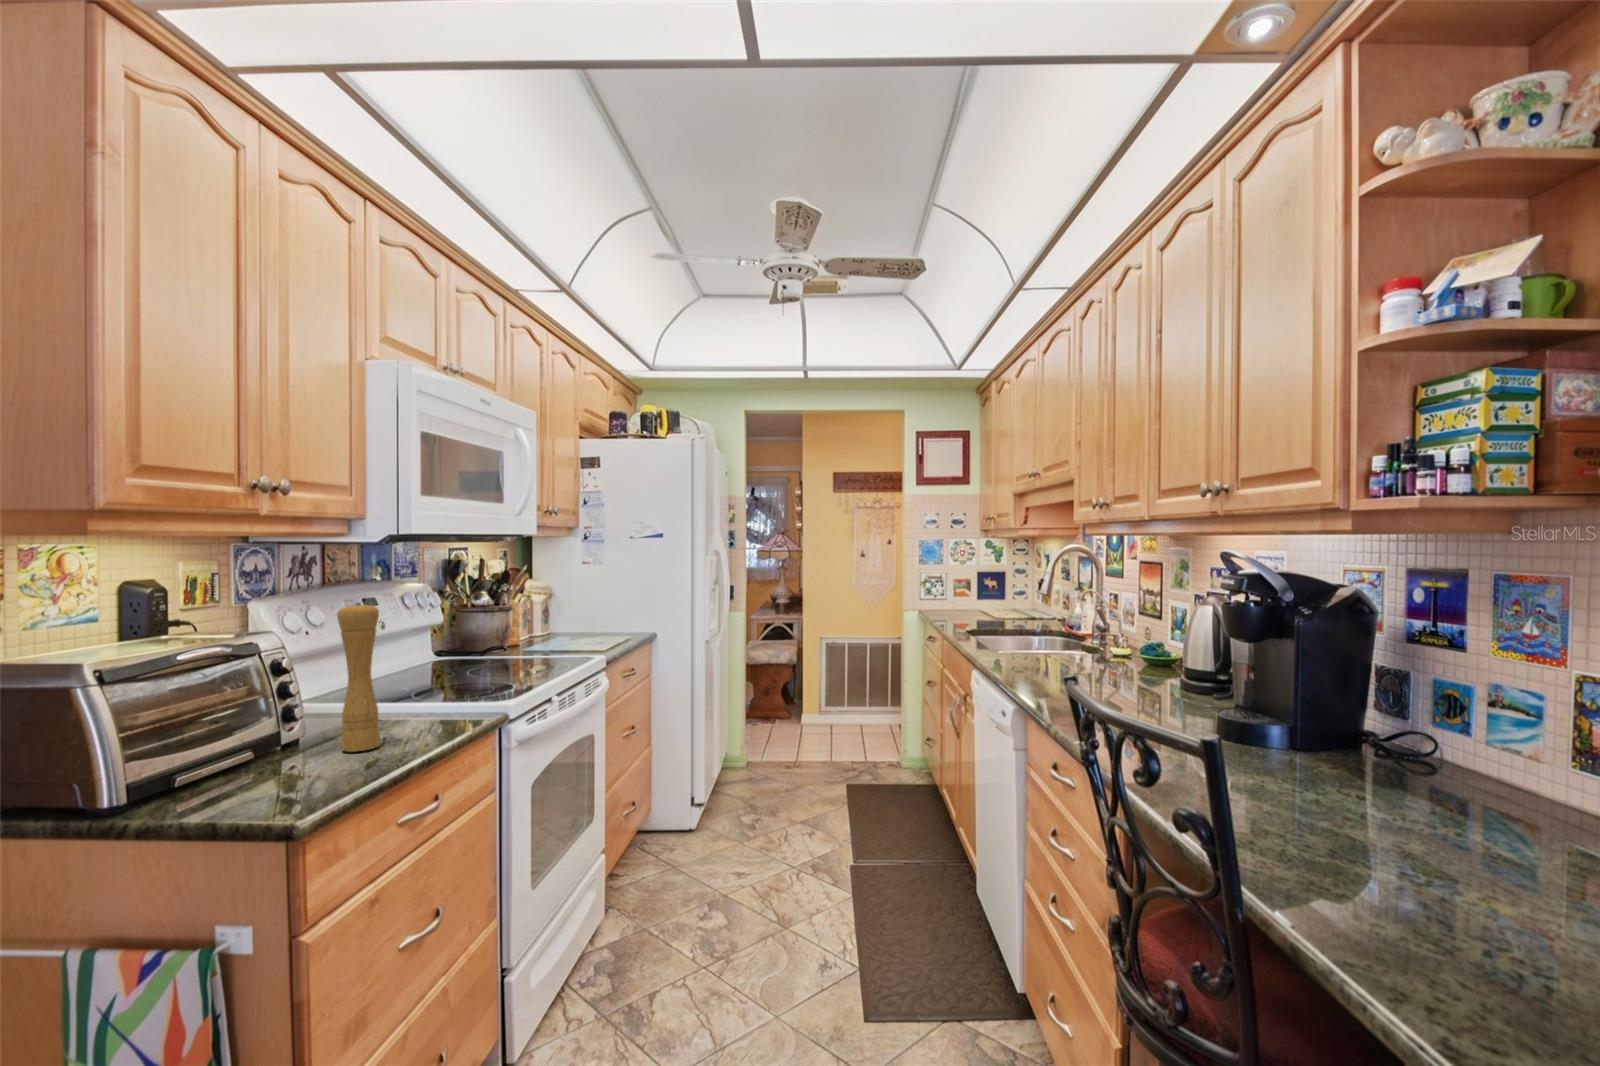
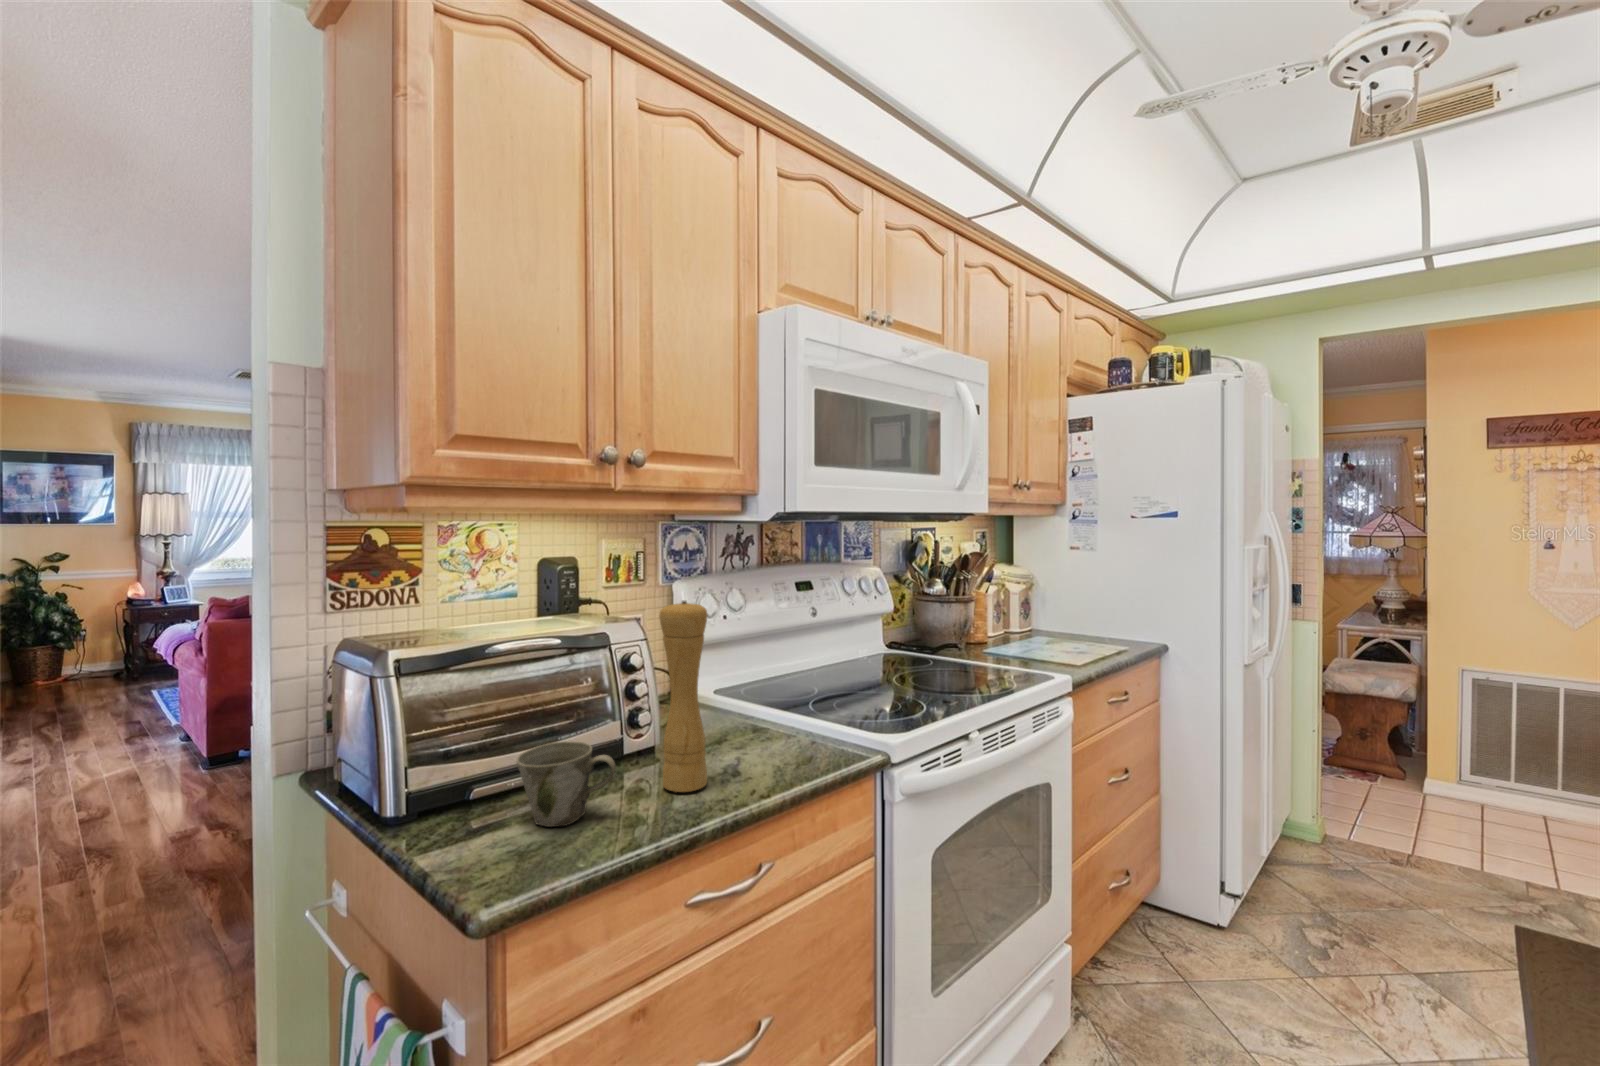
mug: none [235,719,325,786] -> present [517,741,615,827]

